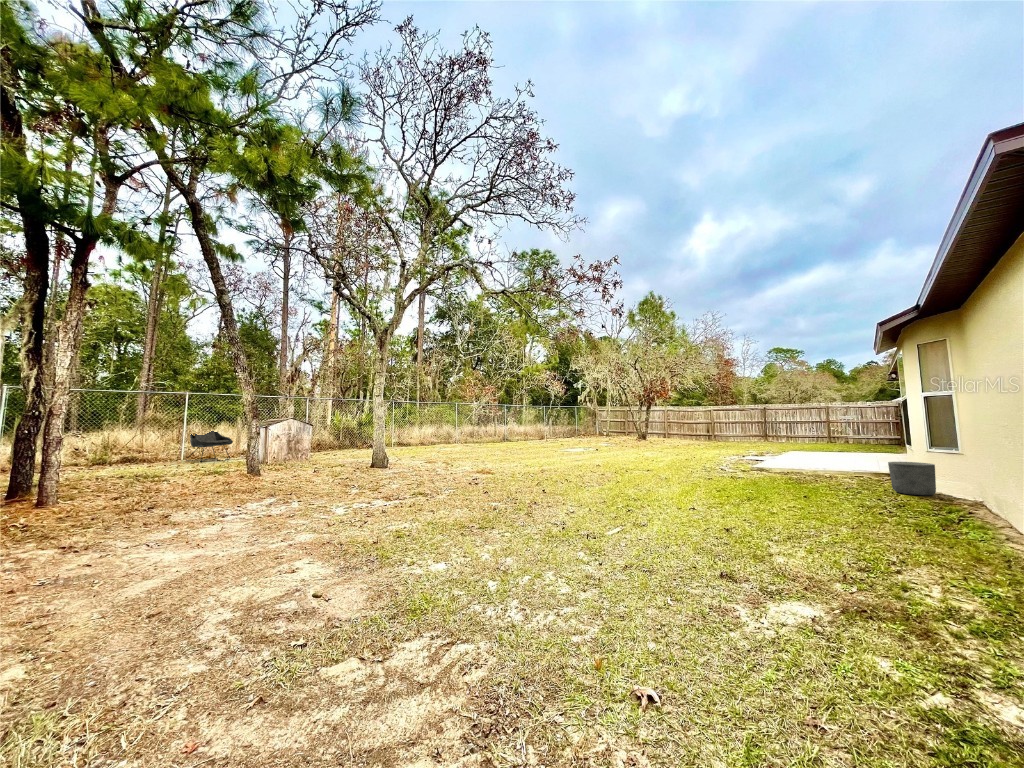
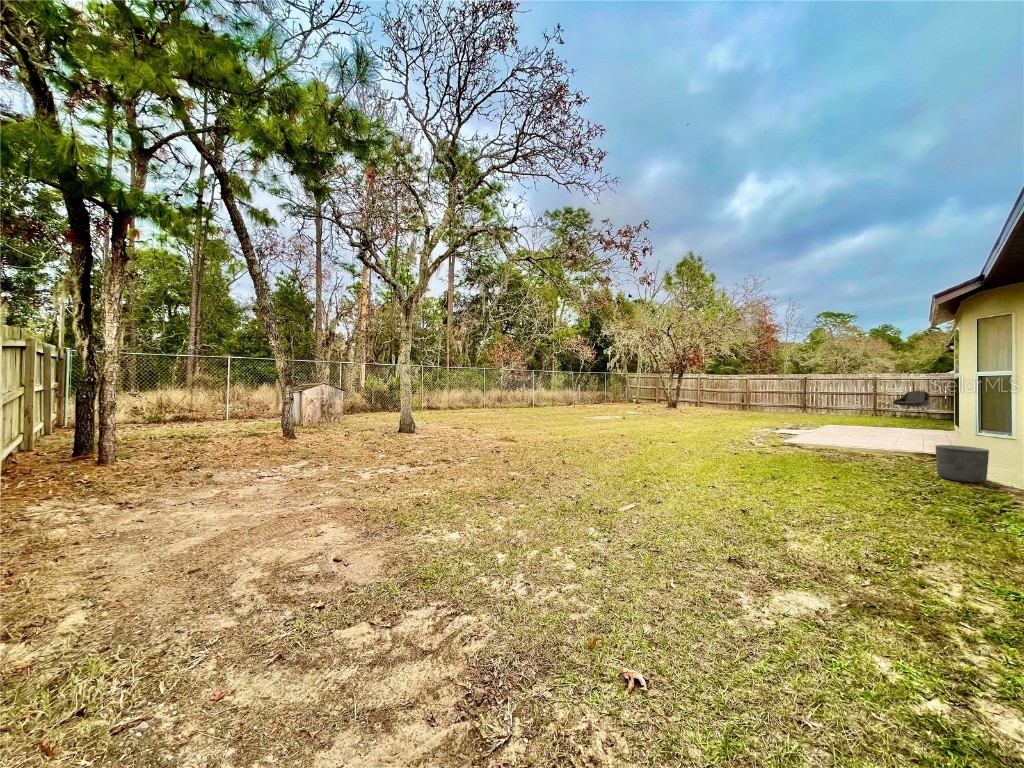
lounge chair: present [186,431,233,462] -> present [893,391,931,418]

